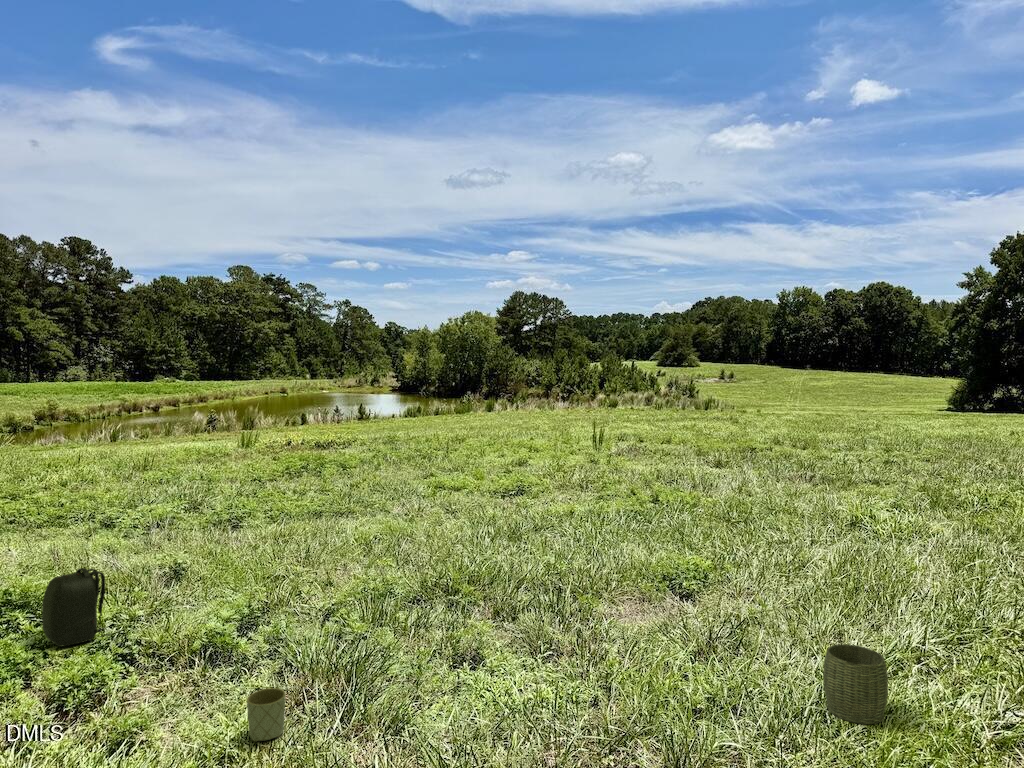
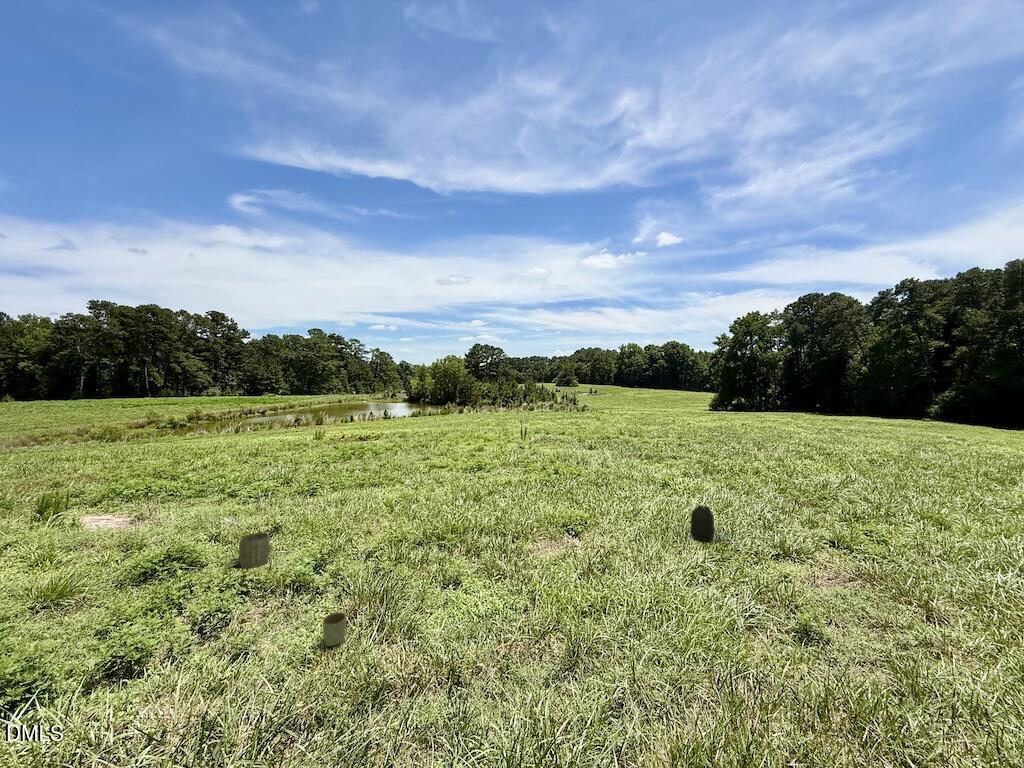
backpack: present [42,568,112,646] -> present [690,505,715,541]
woven basket: present [823,644,888,724] -> present [239,533,270,568]

